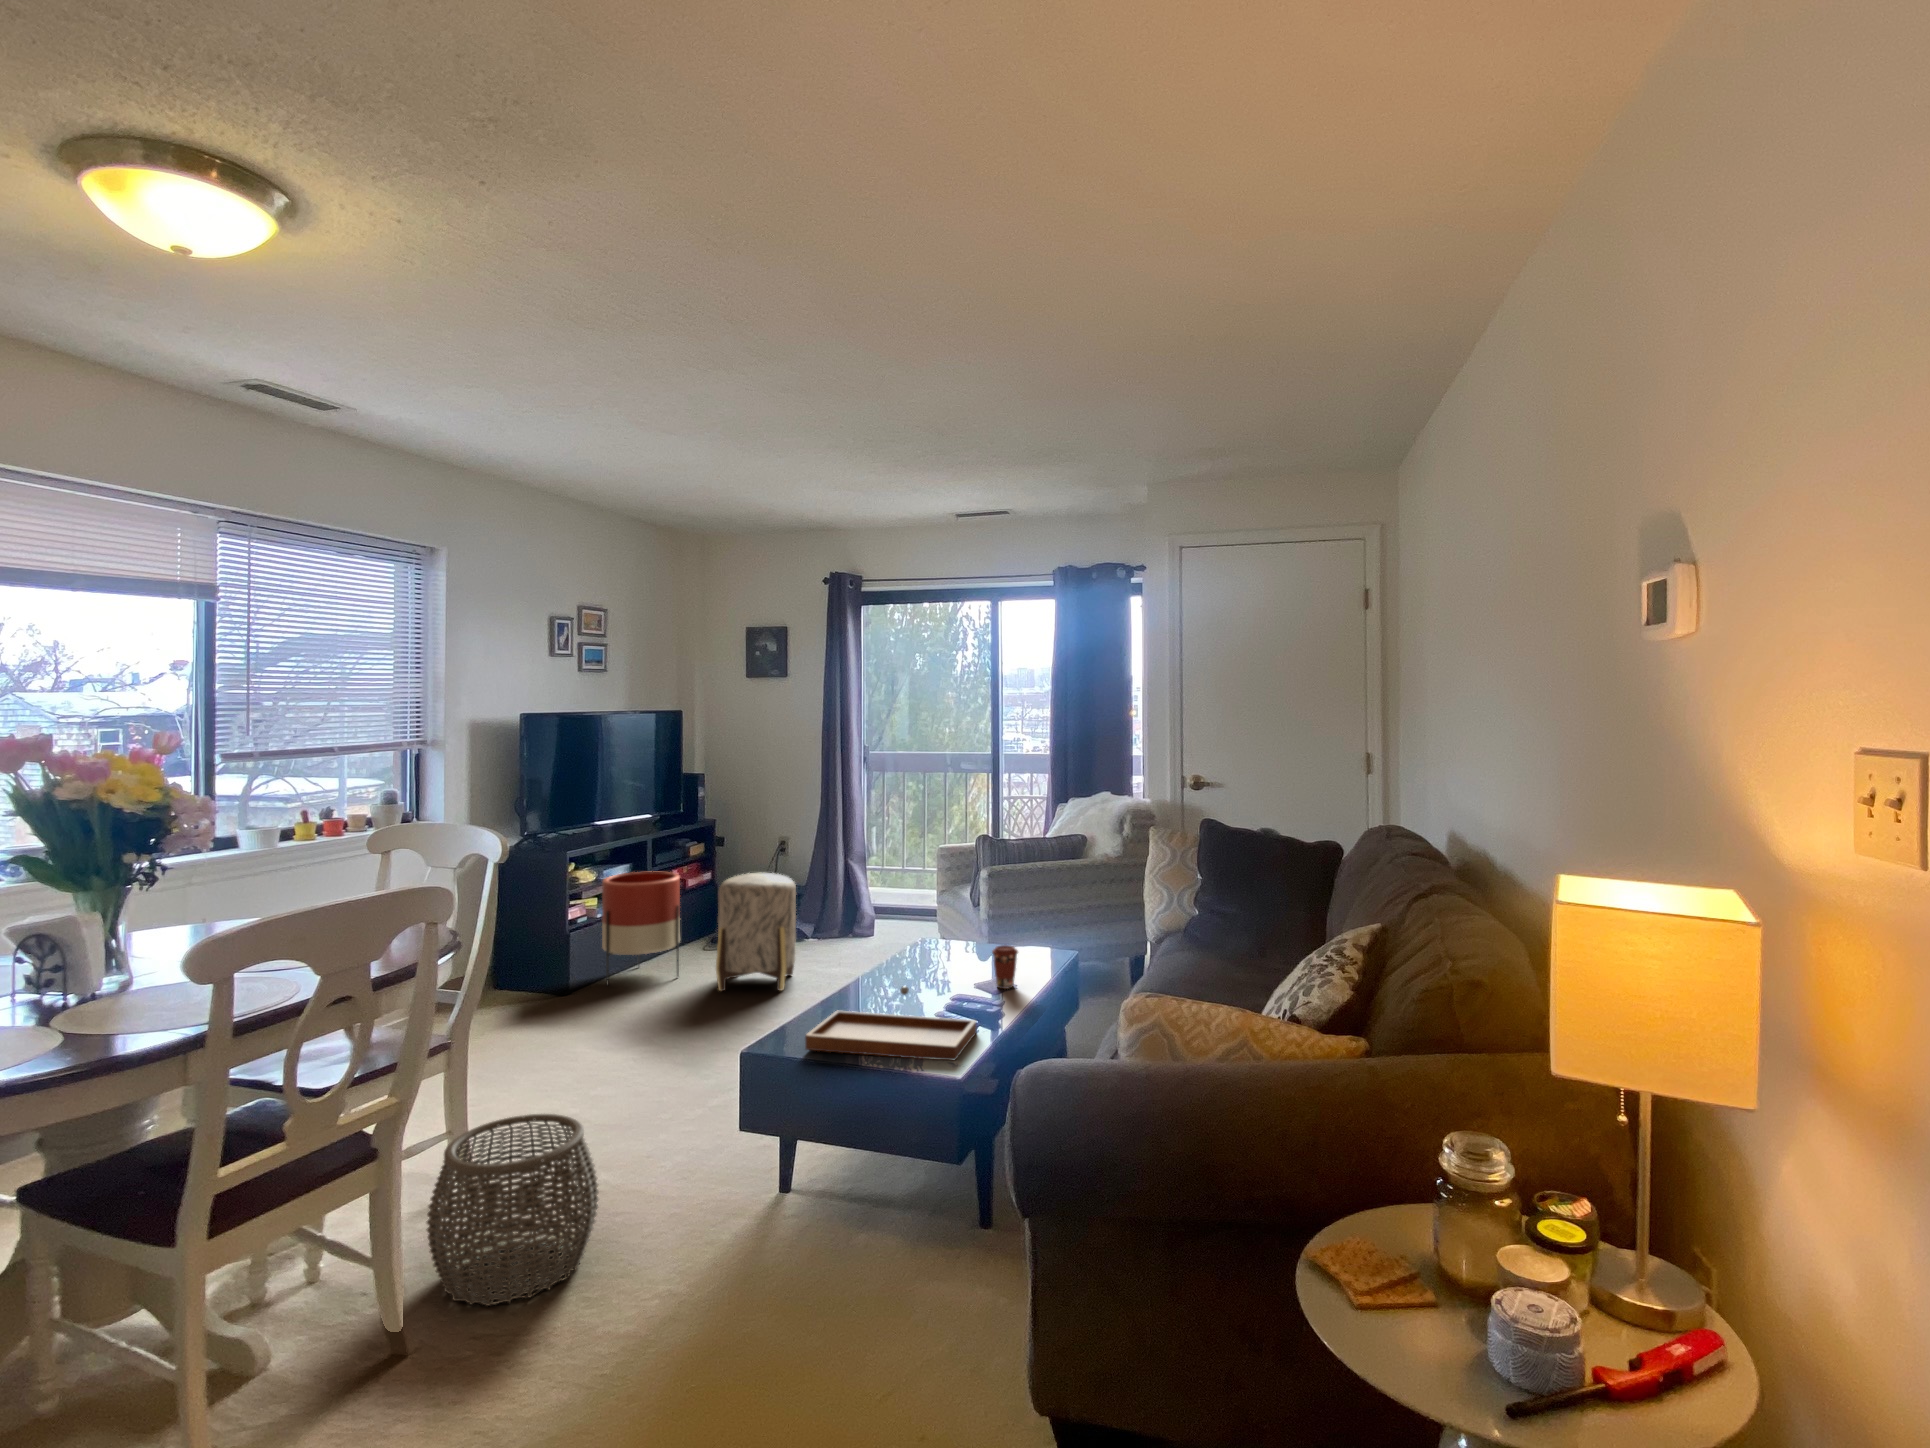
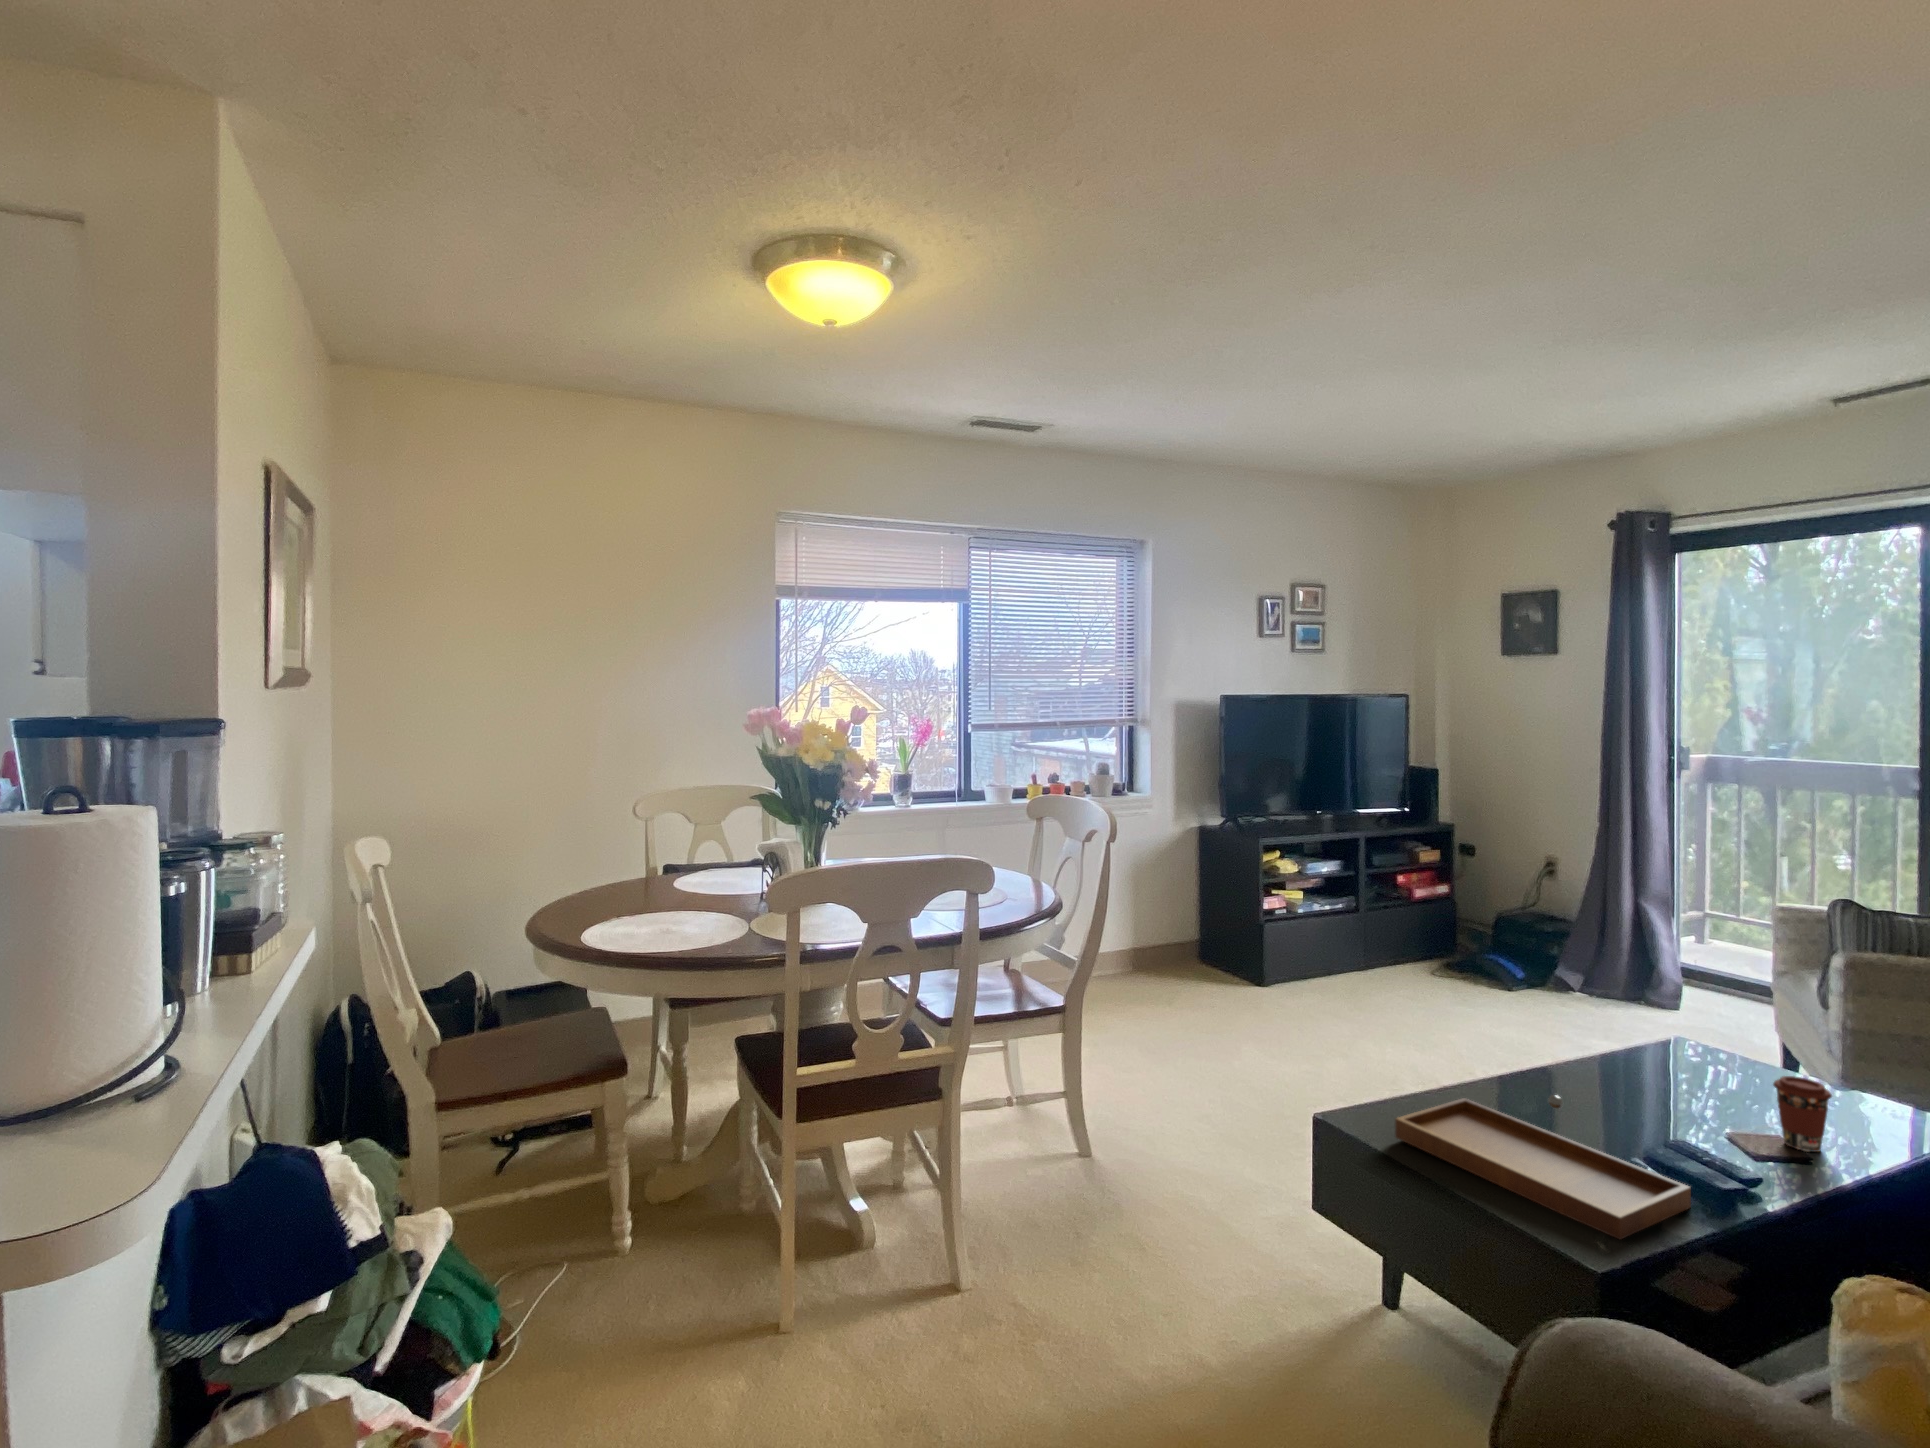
planter: present [602,871,680,985] -> none [1300,870,1387,996]
ottoman: present [716,873,796,991] -> none [1418,891,1533,1044]
woven basket: present [426,1114,599,1306] -> none [979,1099,1140,1297]

